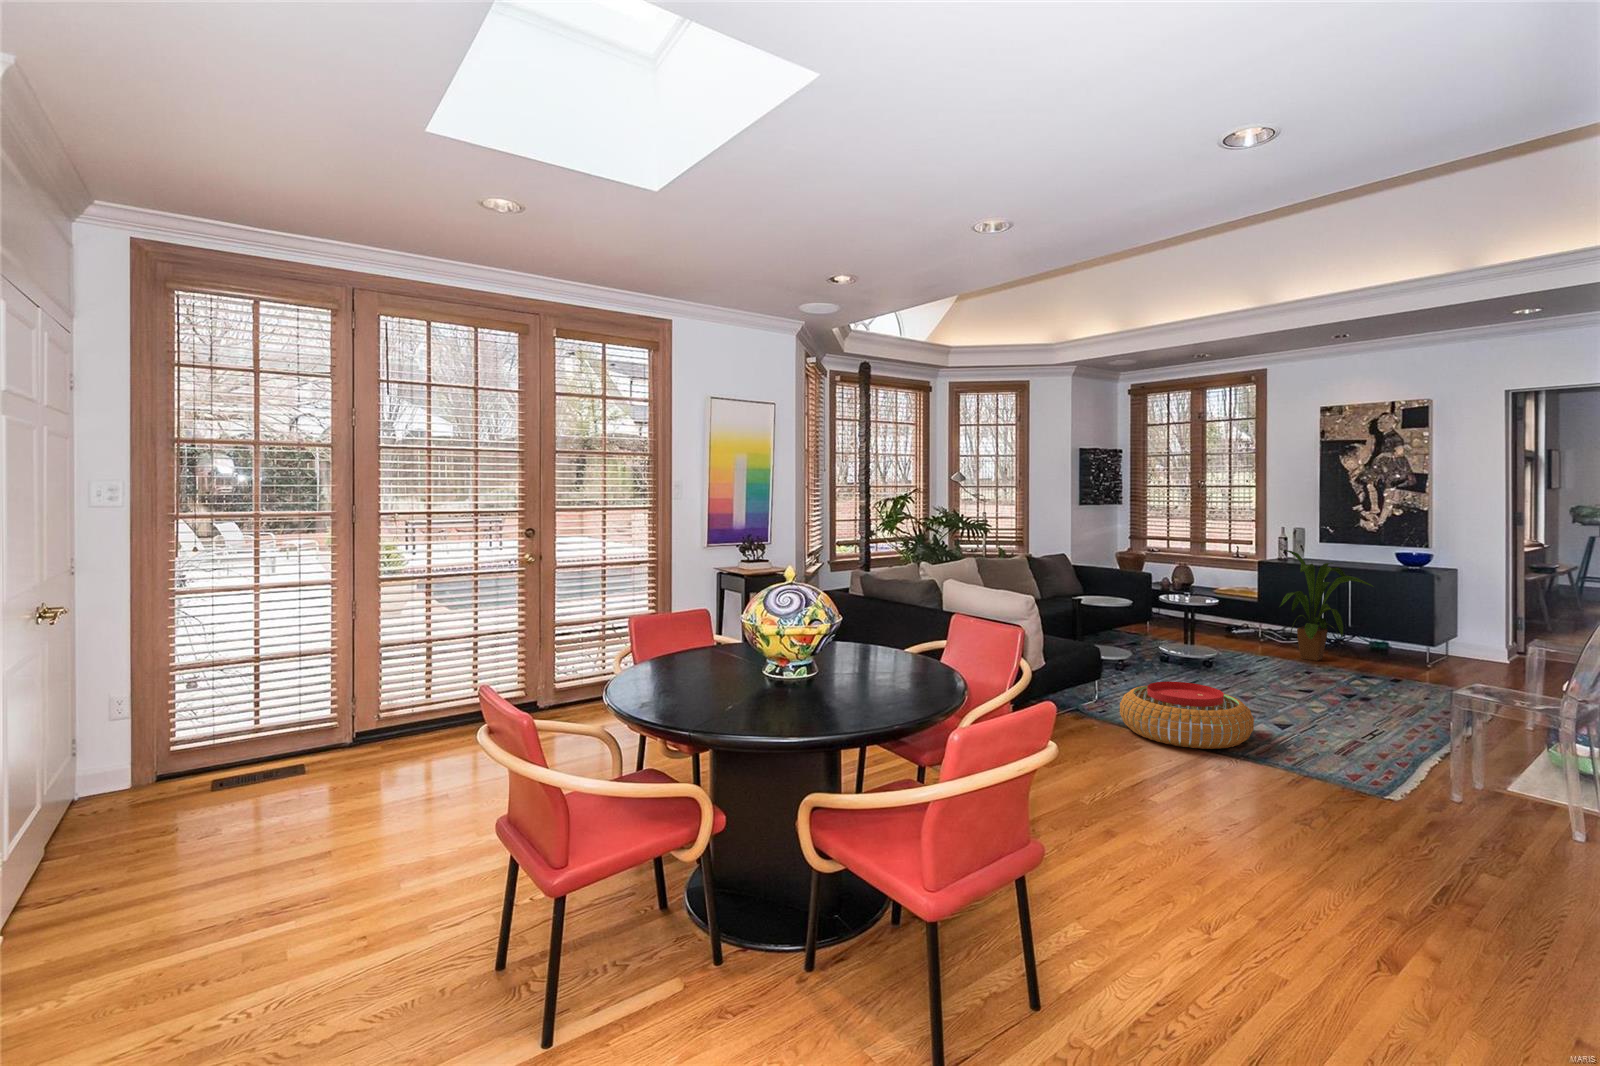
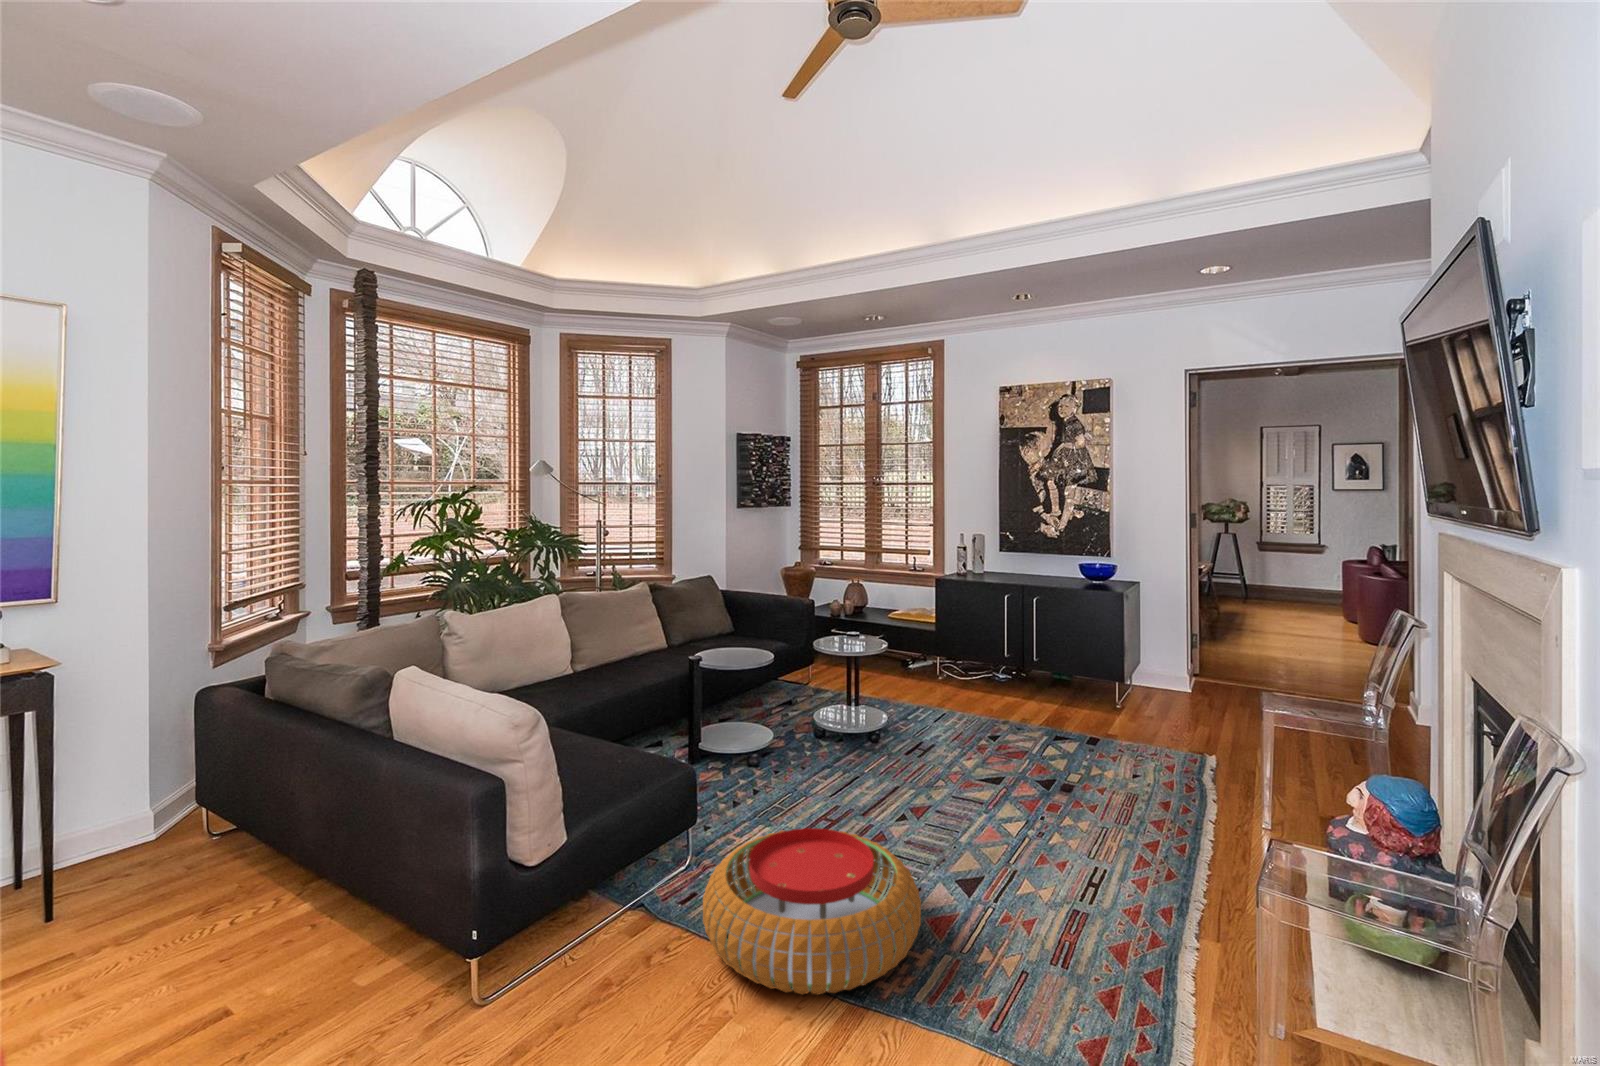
house plant: present [1280,549,1372,661] -> none [959,565,1062,707]

